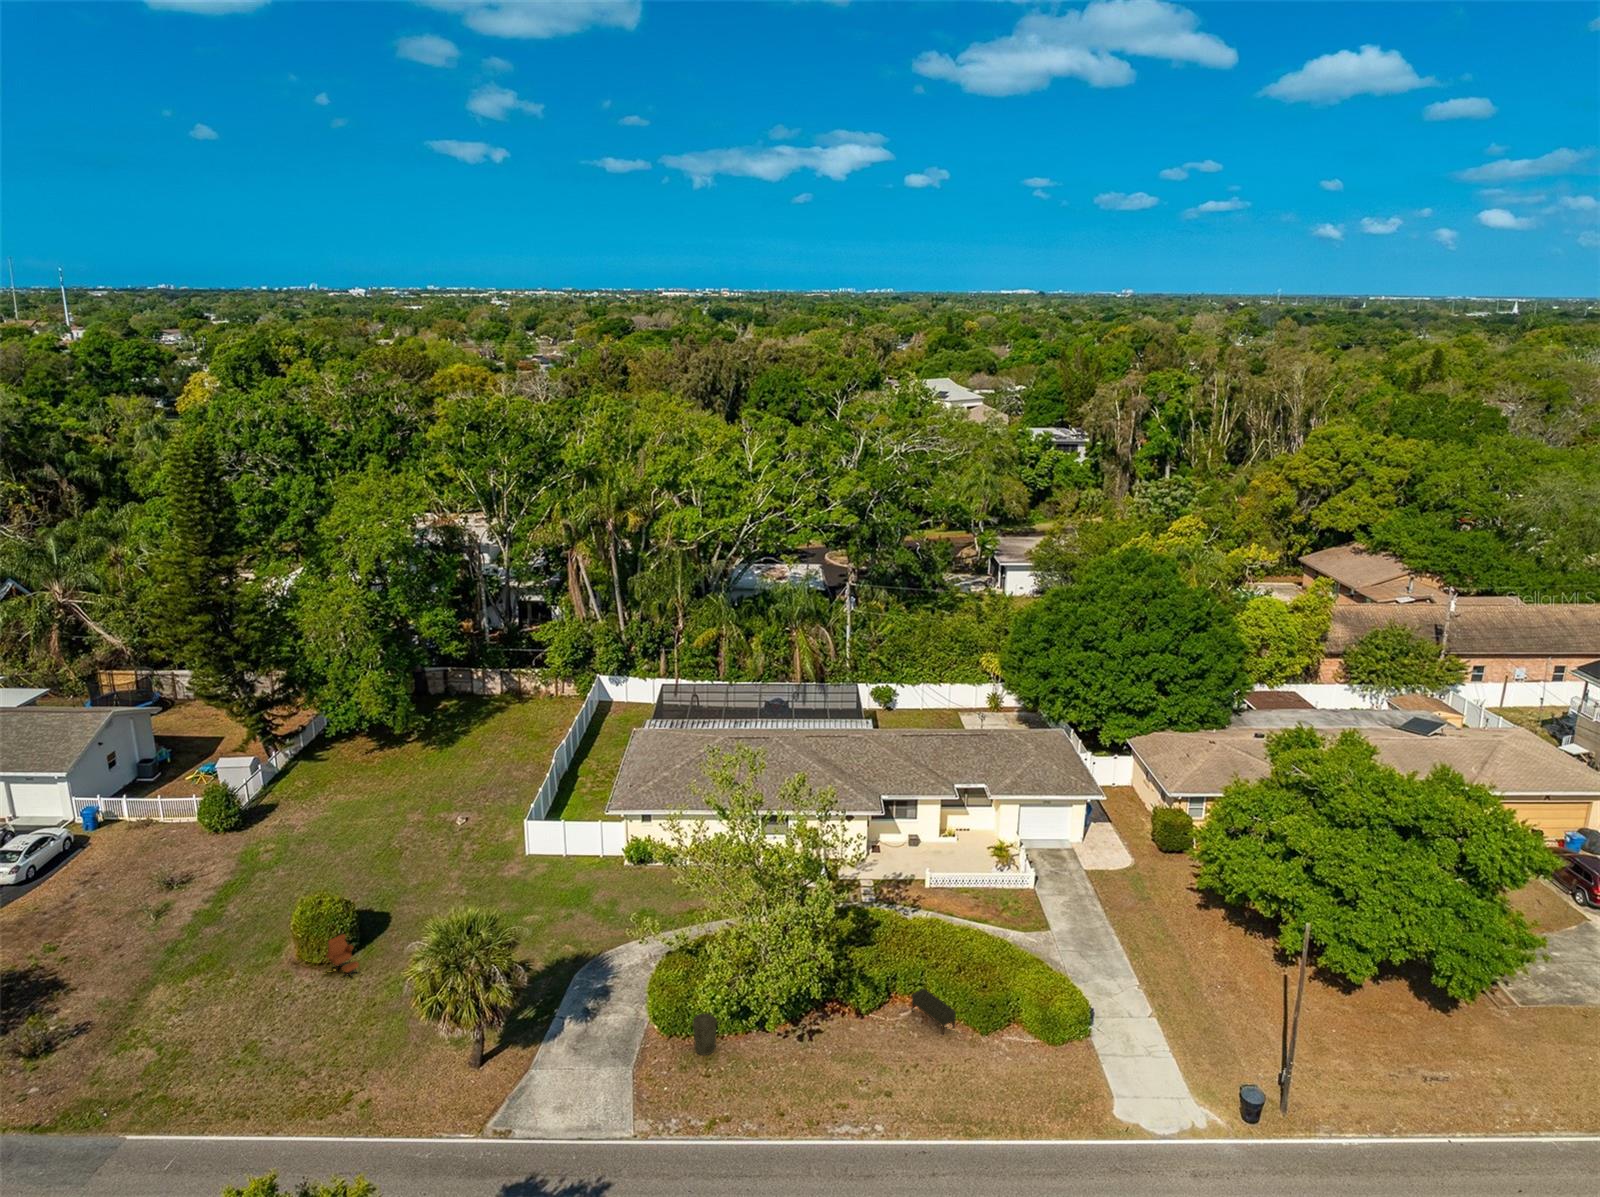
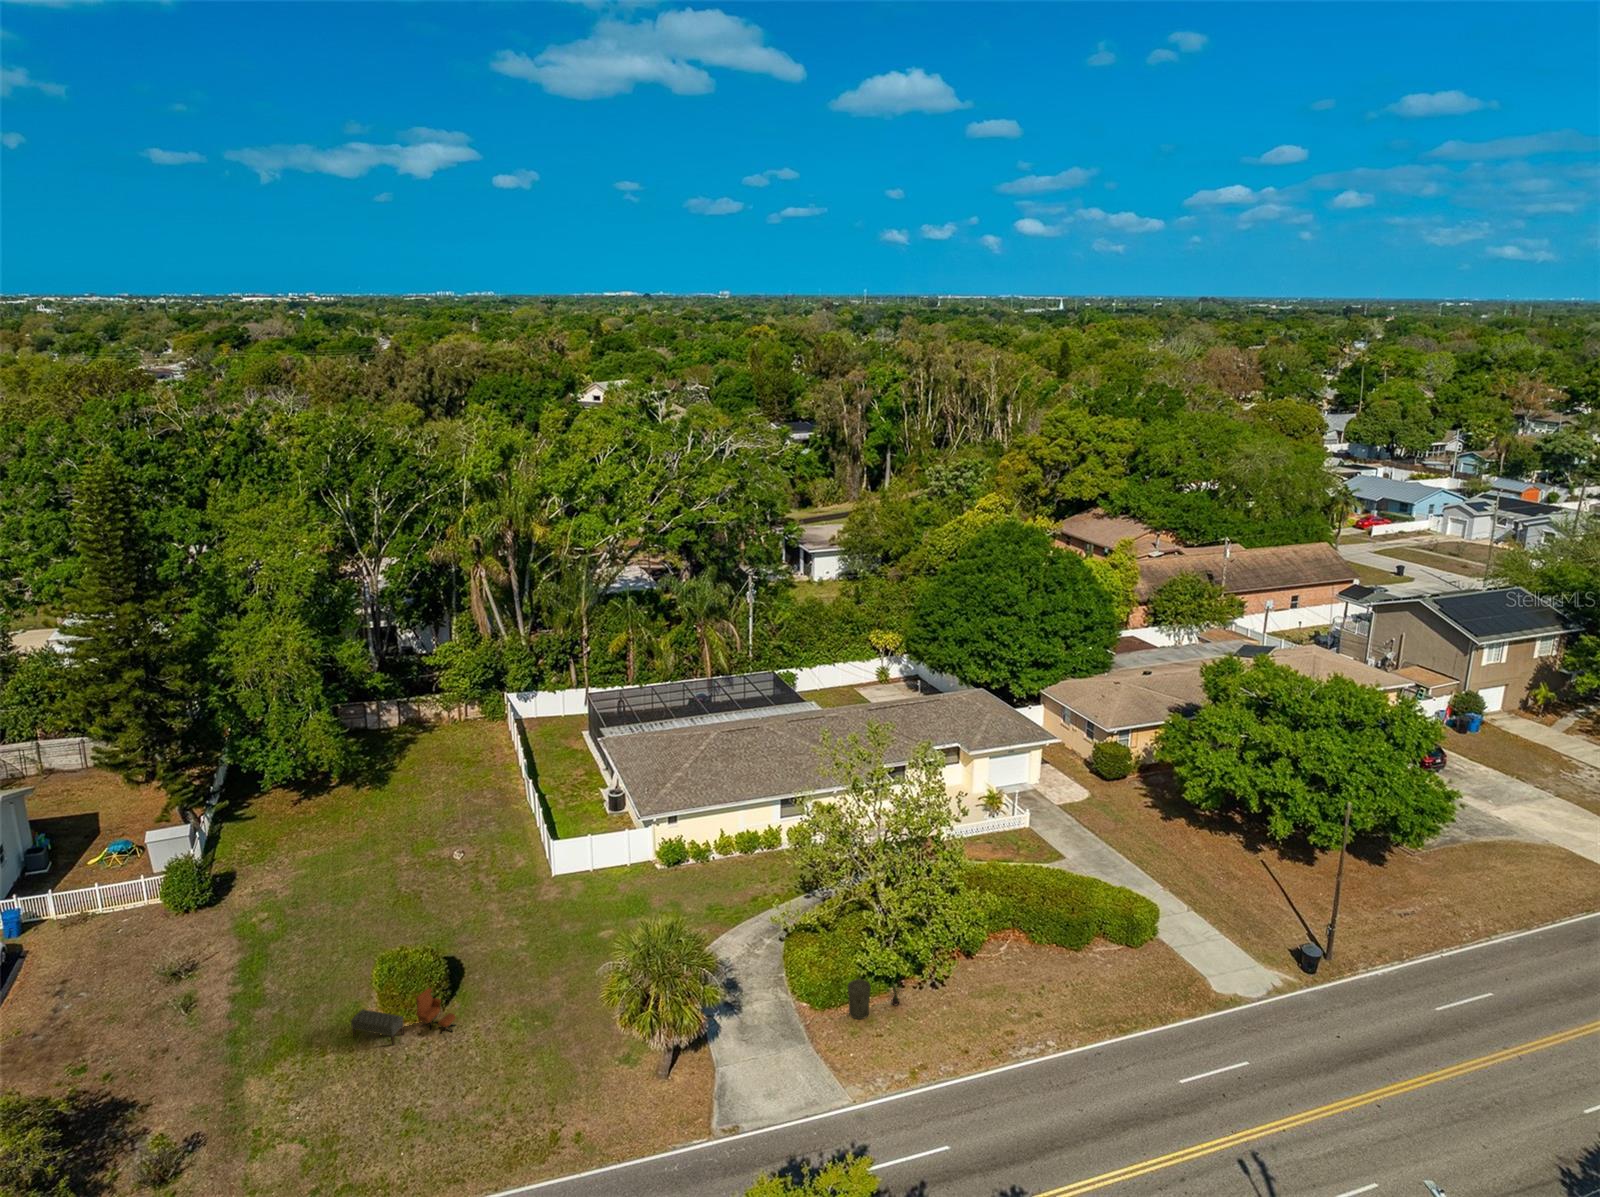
bench: present [912,989,956,1034] -> present [351,1010,404,1045]
decorative plant: none [735,1024,758,1050] -> present [891,983,900,1005]

